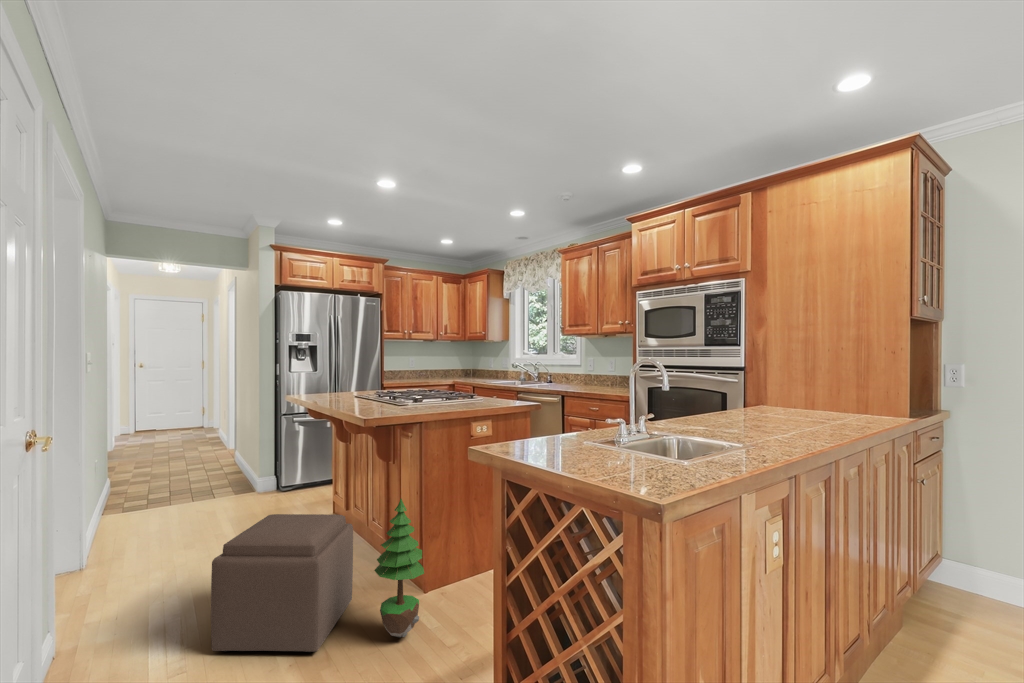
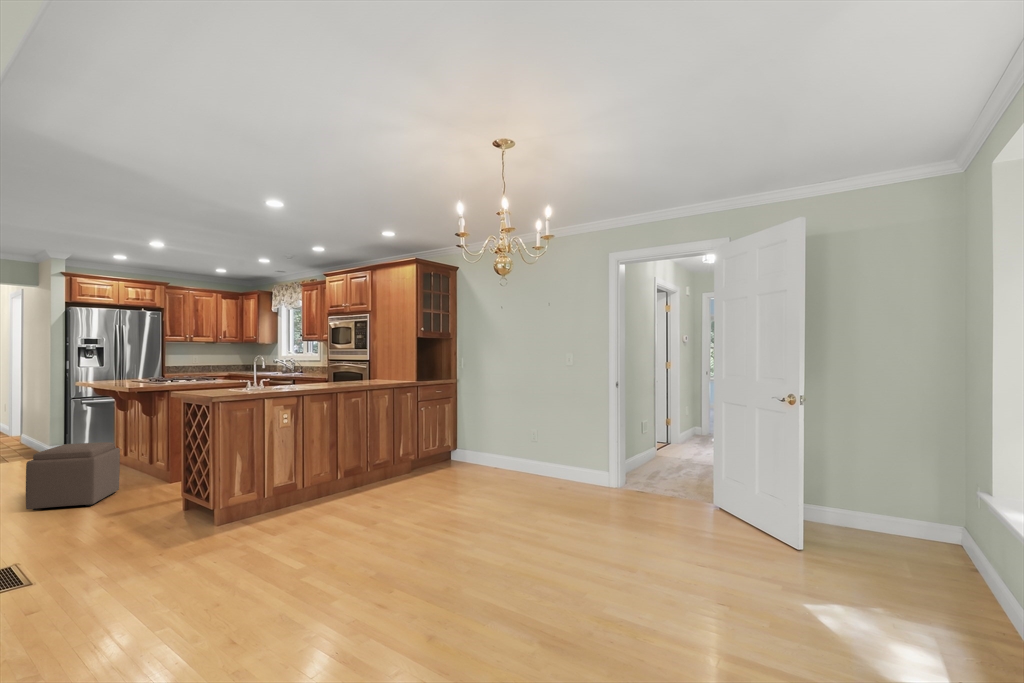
potted tree: present [374,499,424,637] -> none [129,427,161,498]

